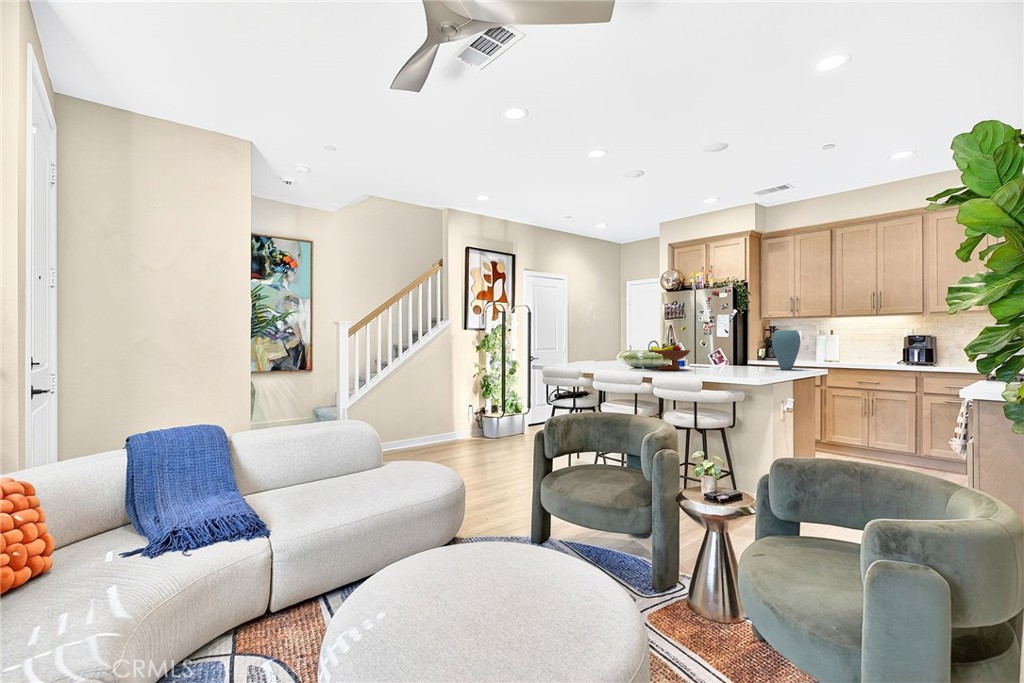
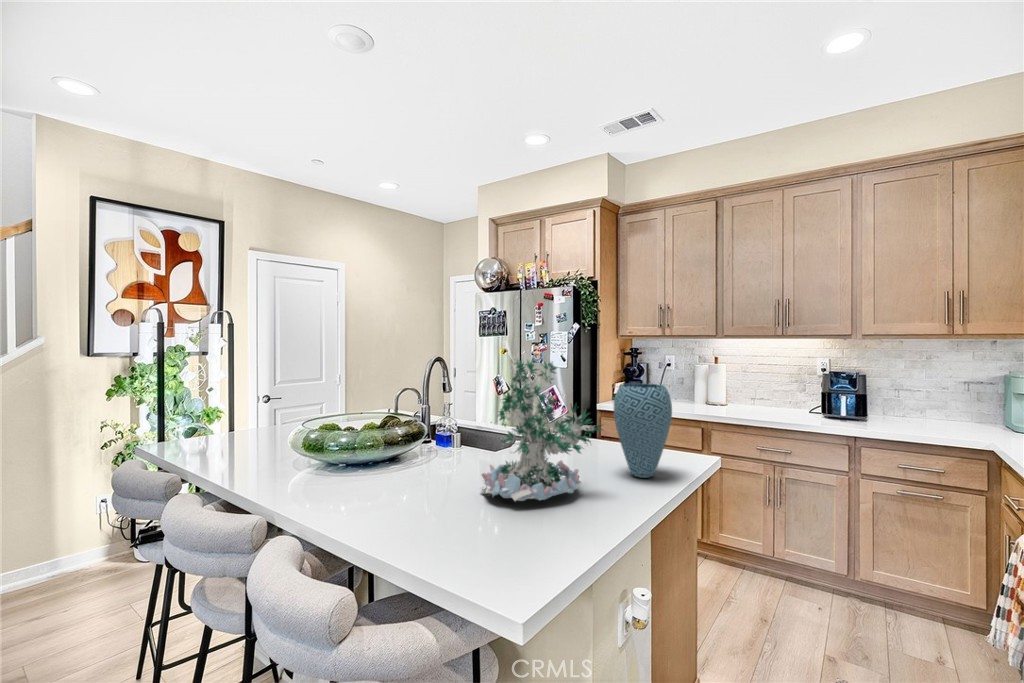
plant: none [716,317,771,371] -> present [481,360,603,501]
fruit bowl: present [649,343,690,370] -> none [318,421,426,494]

